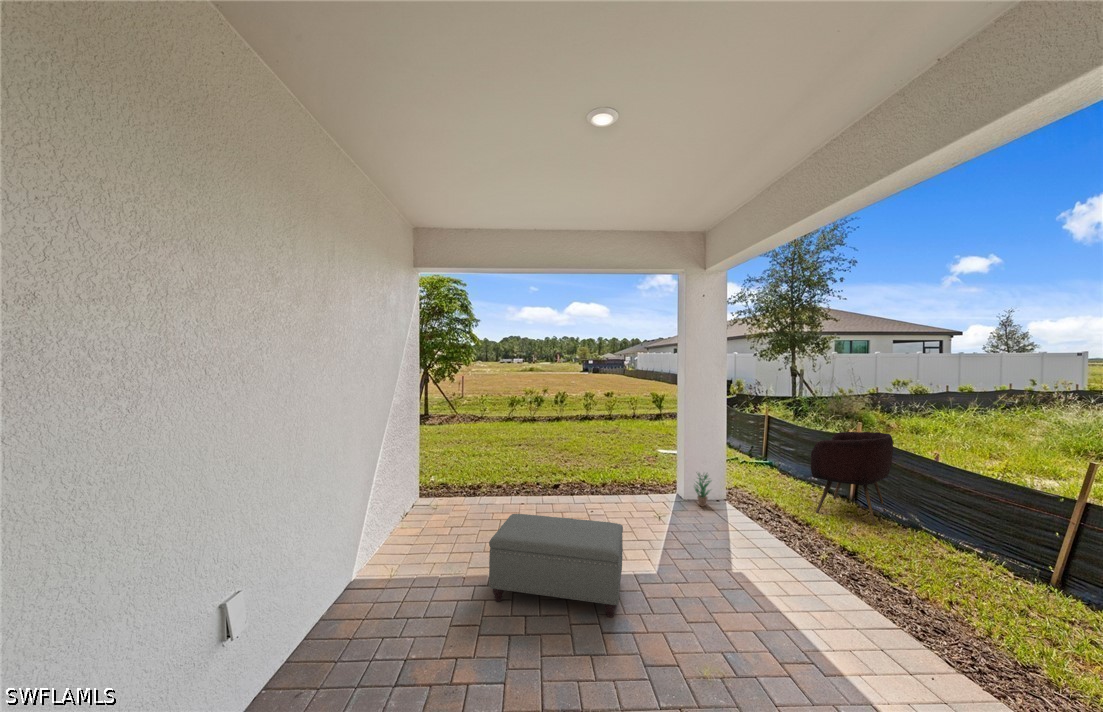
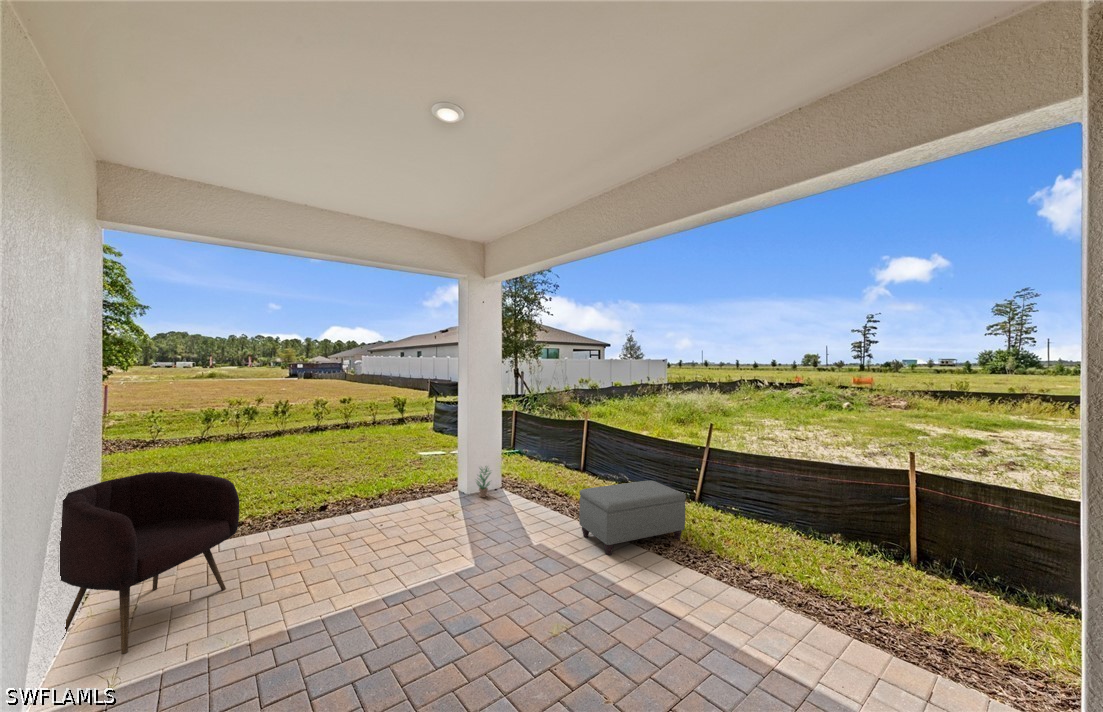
armchair: present [811,432,893,525] -> present [60,471,239,654]
ottoman: present [489,514,623,618] -> present [579,480,686,555]

